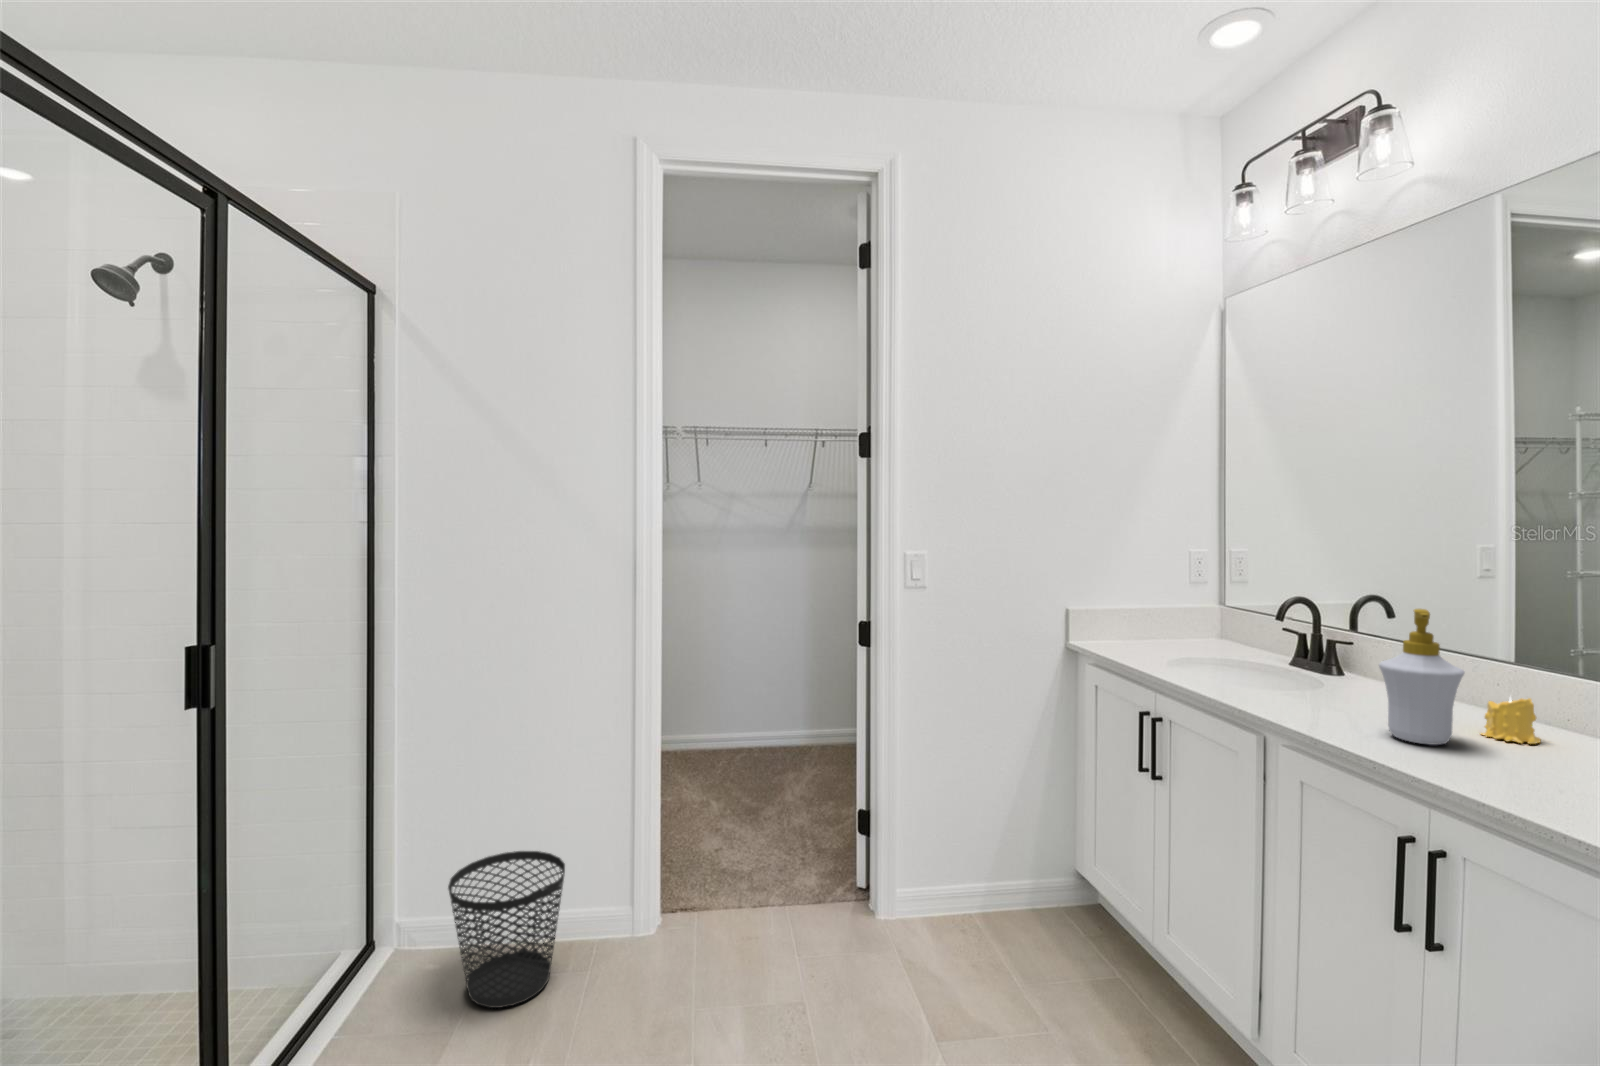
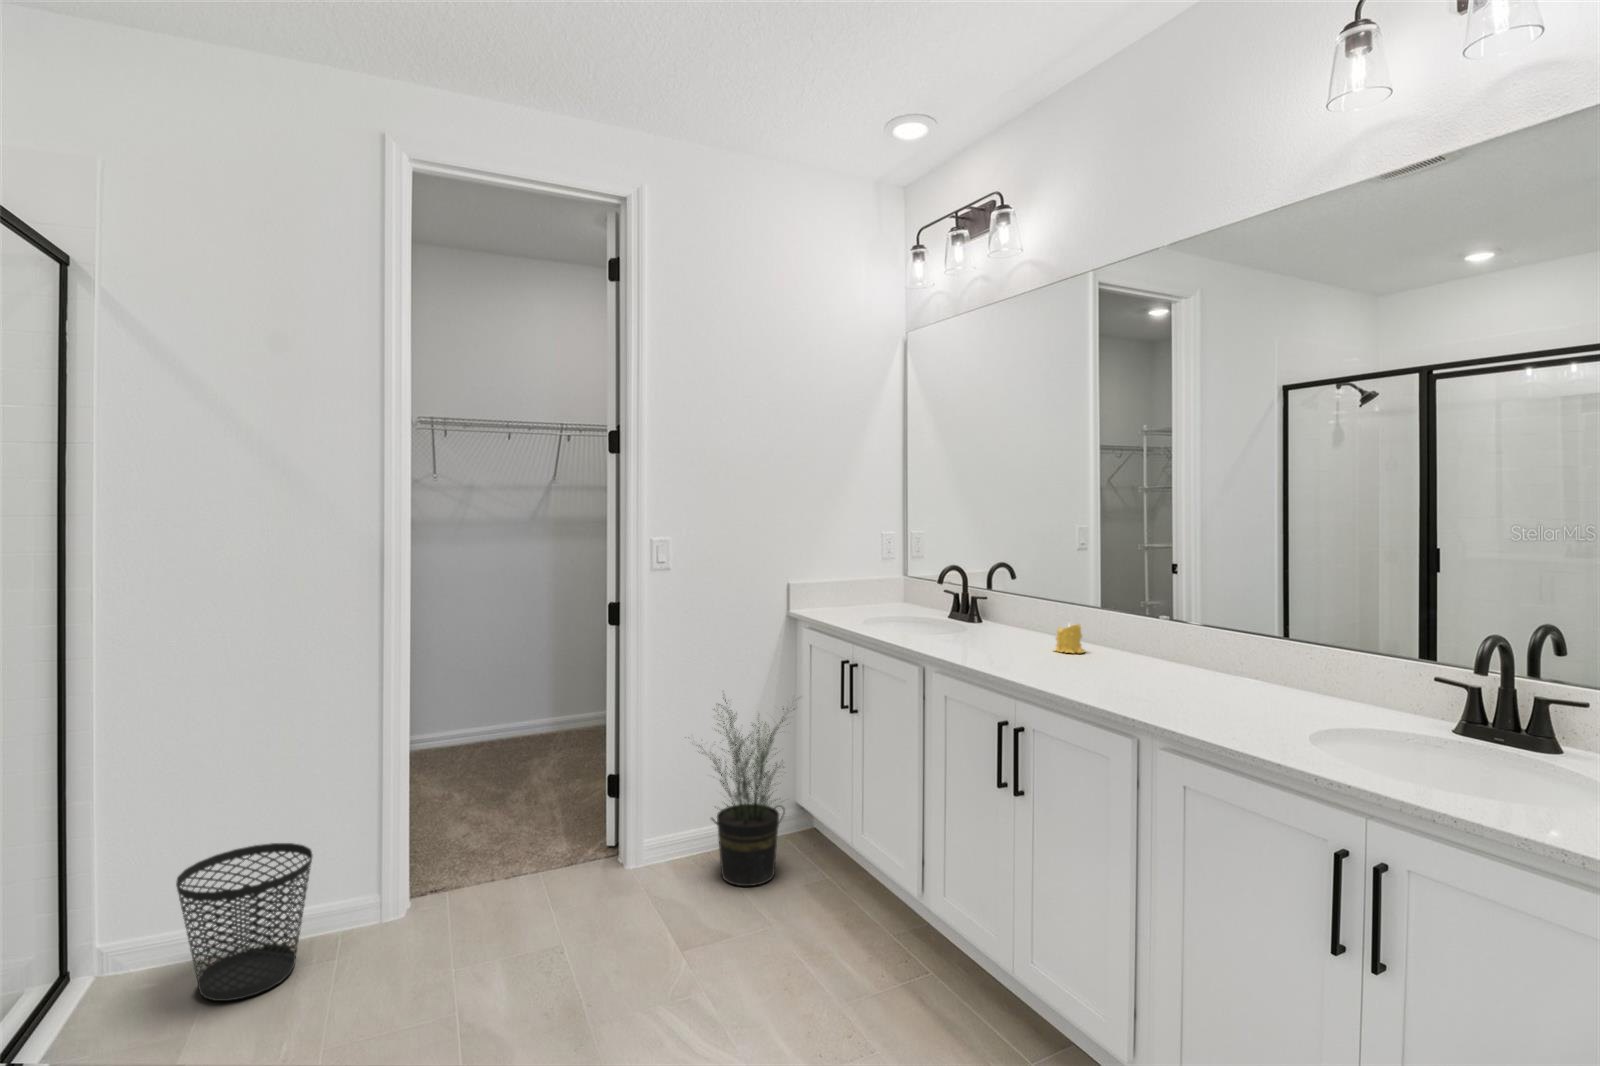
soap bottle: present [1379,609,1465,745] -> none [993,565,1041,657]
potted plant: none [940,728,1087,970] -> present [699,698,794,886]

